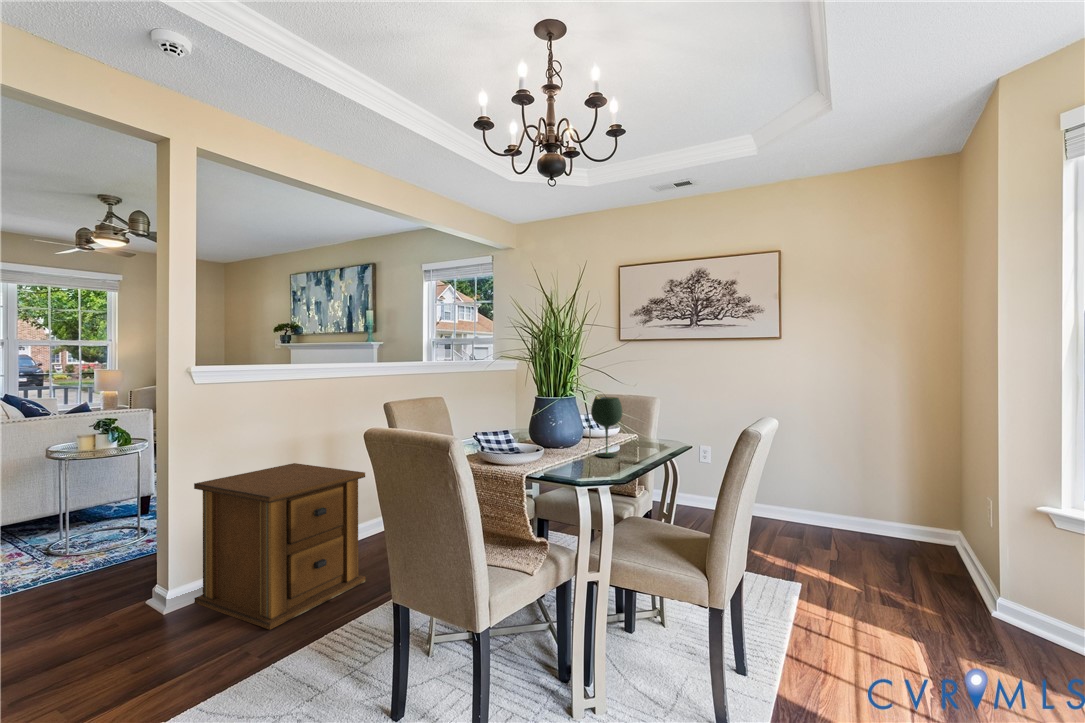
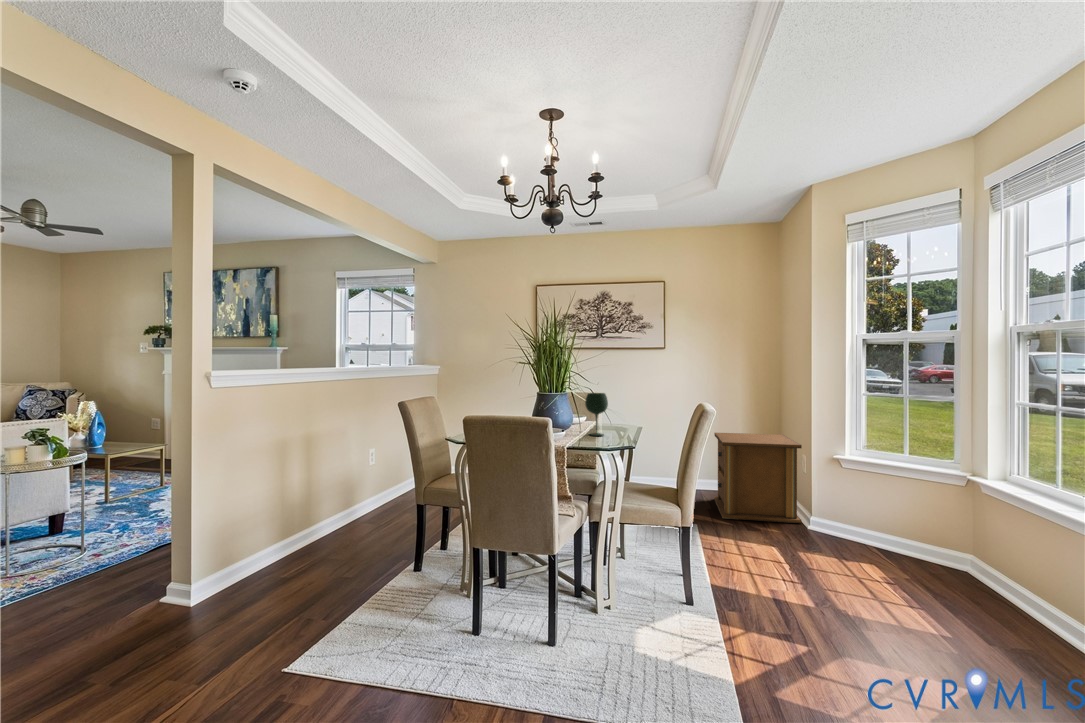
side table: present [194,463,365,630] -> present [714,433,802,523]

